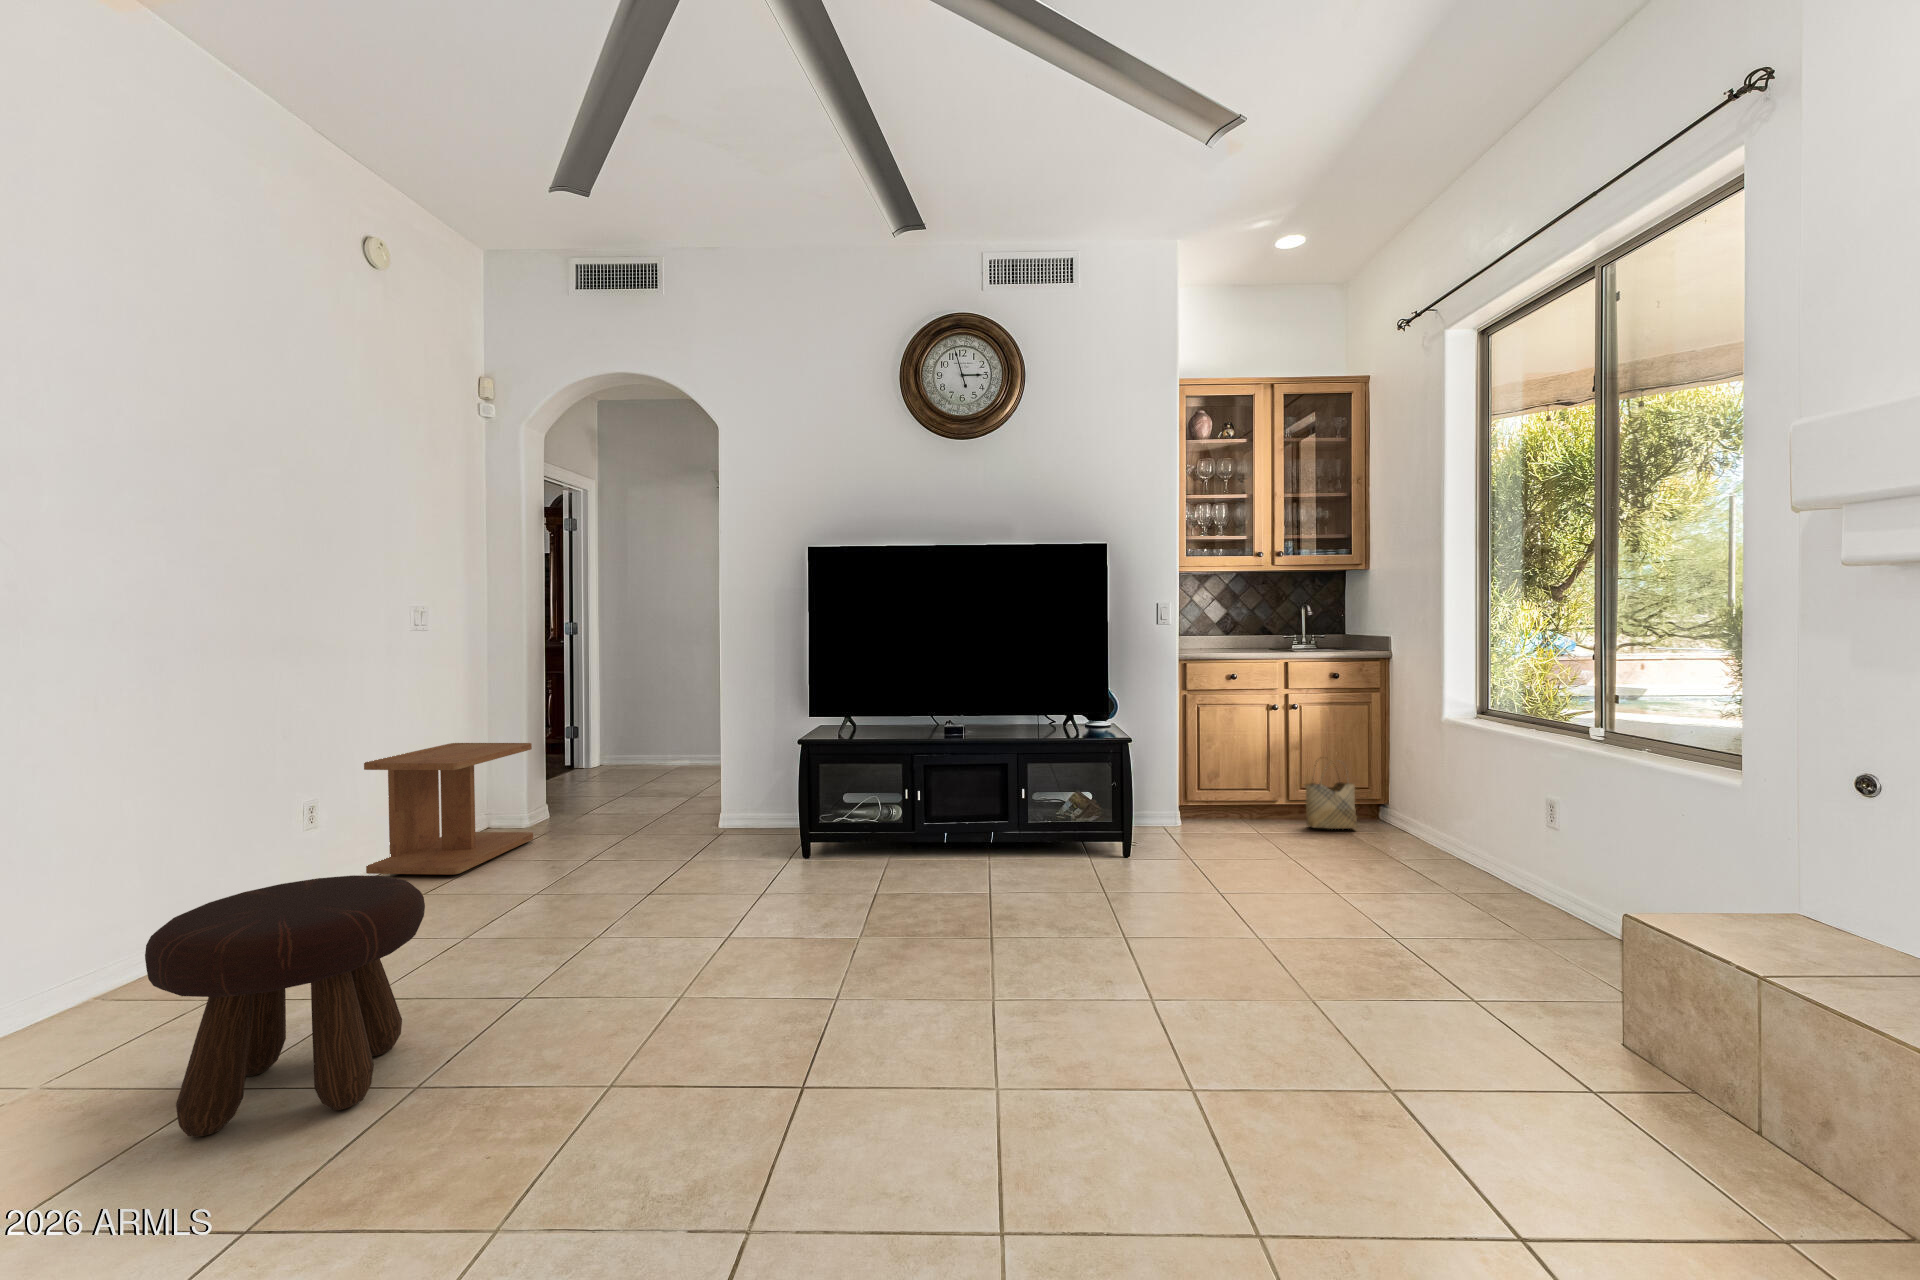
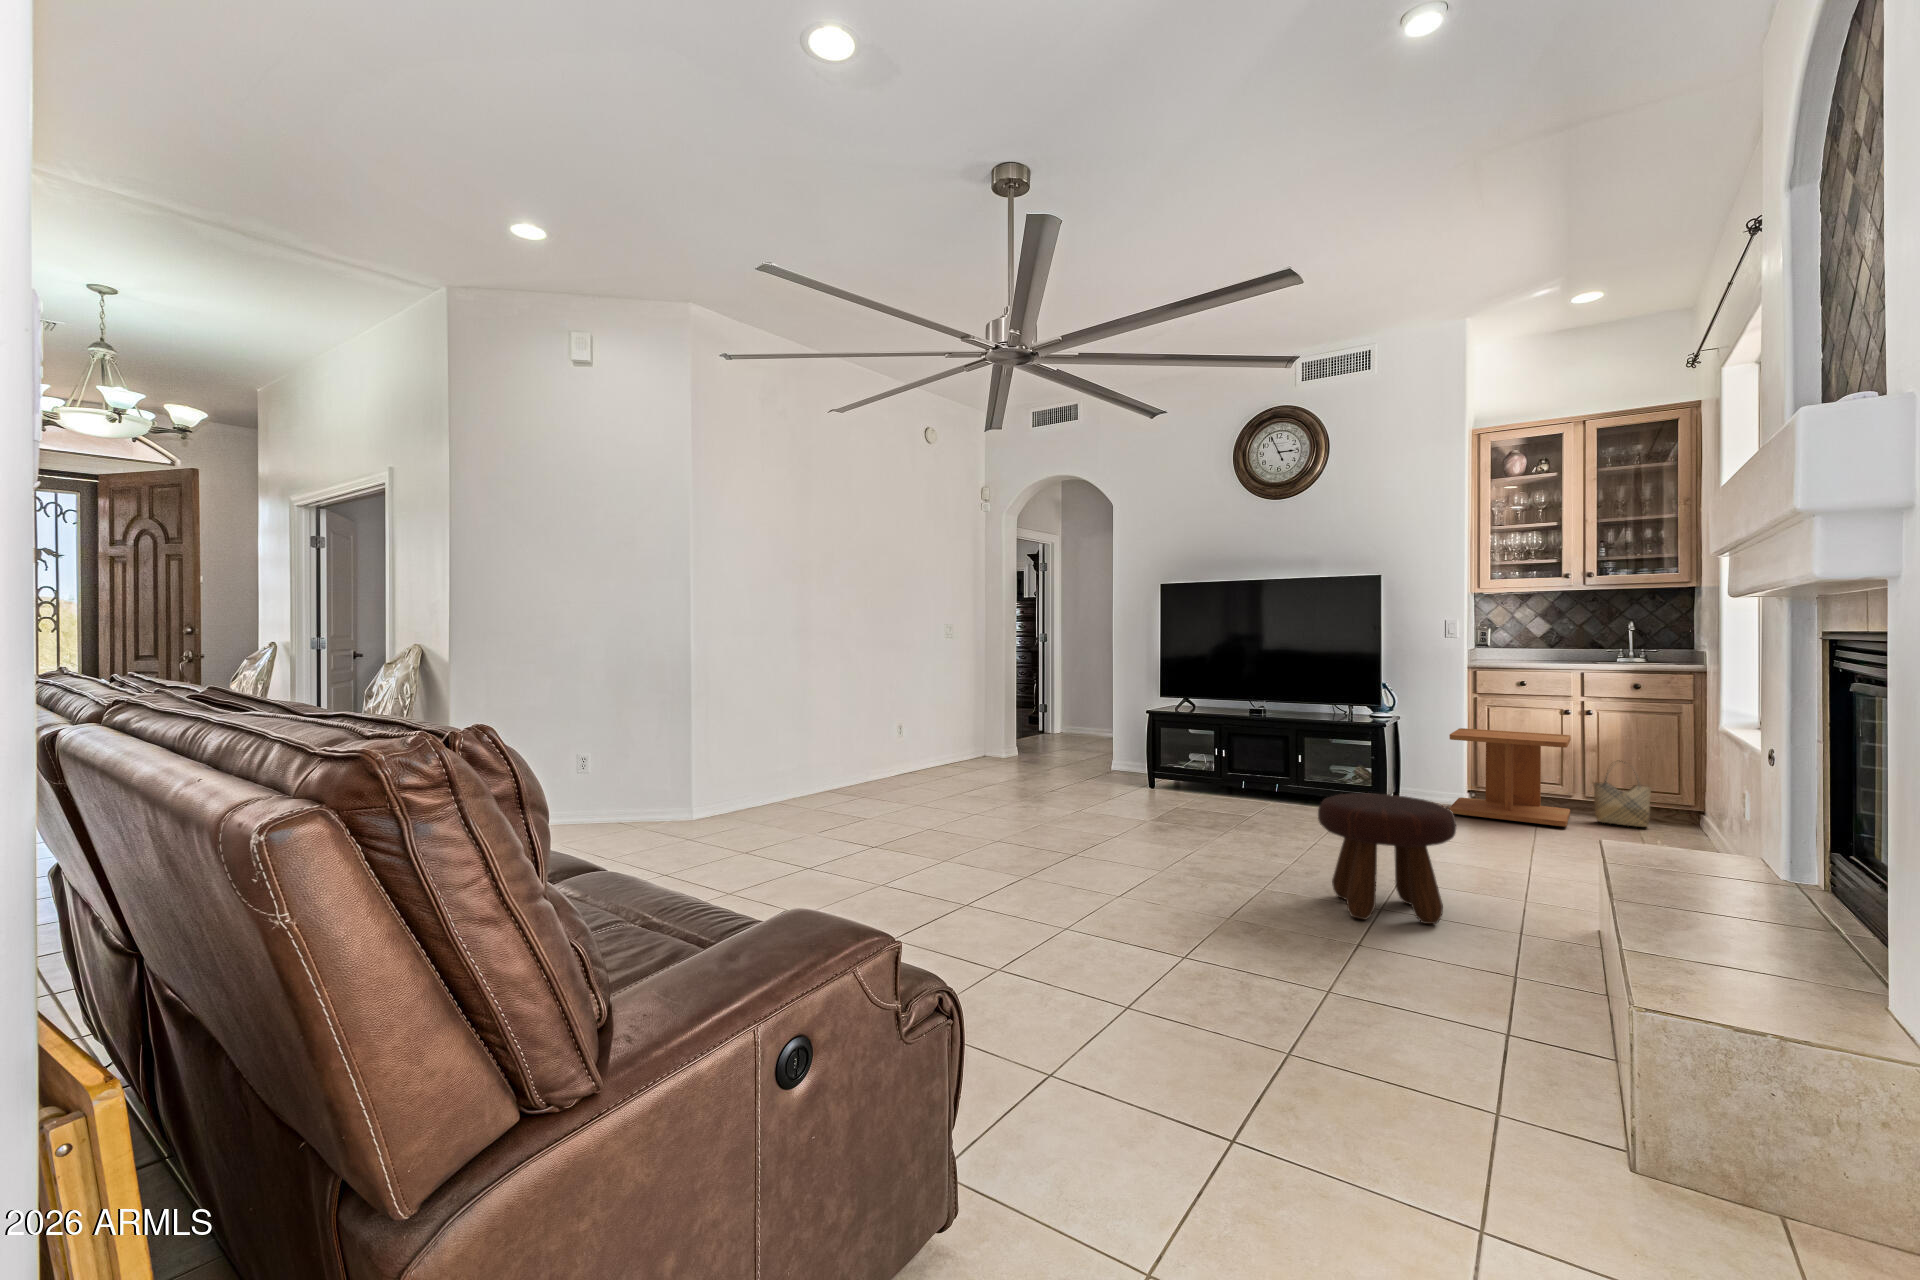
side table: present [364,743,533,875] -> present [1449,728,1571,827]
footstool: present [145,875,425,1137] -> present [1318,793,1456,924]

